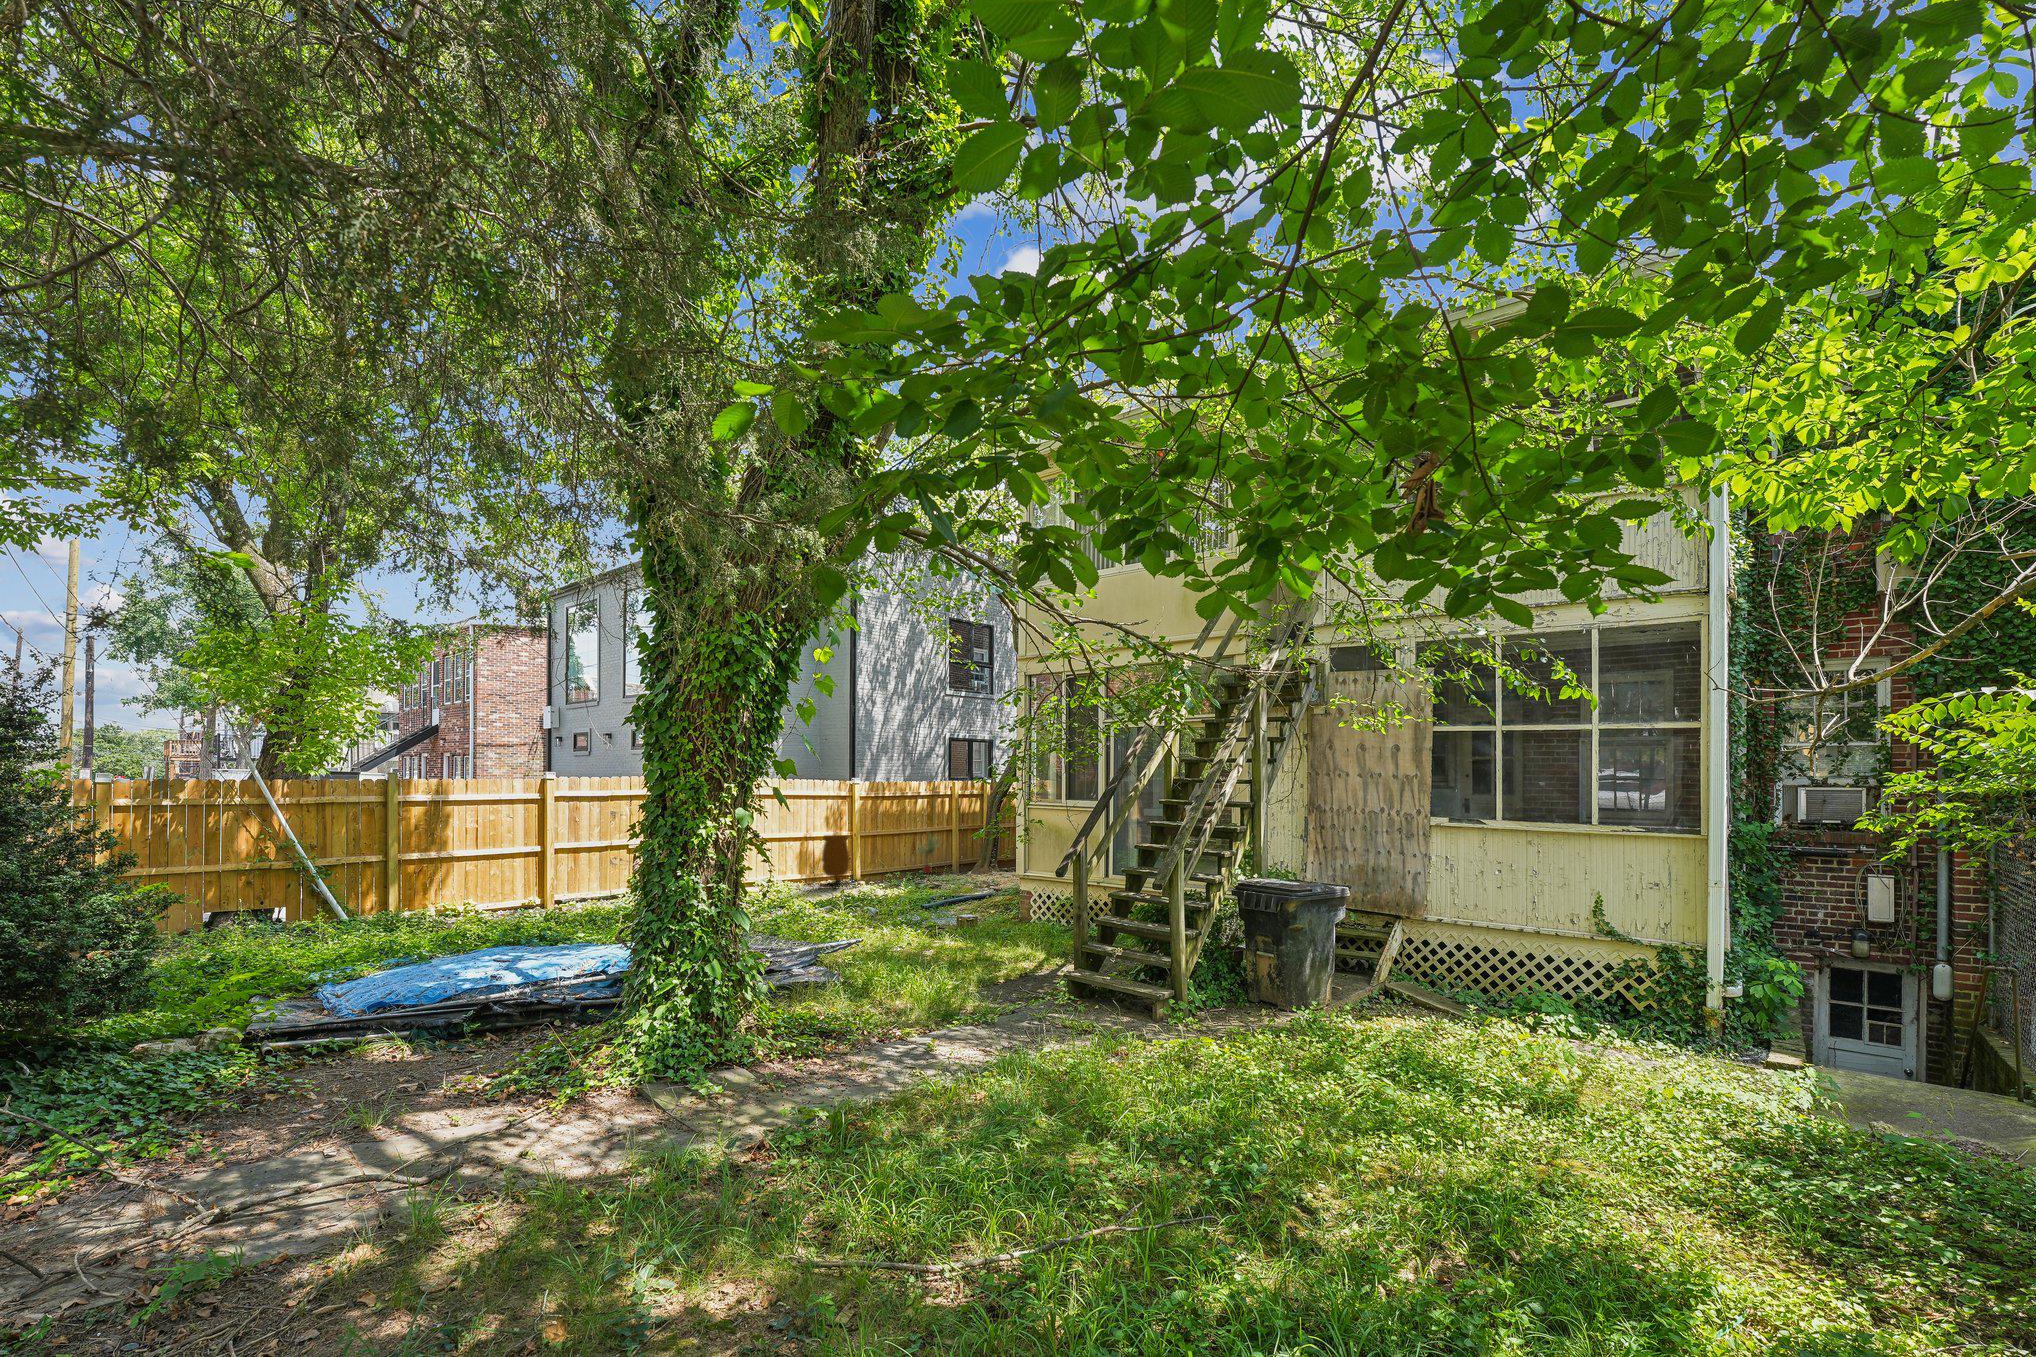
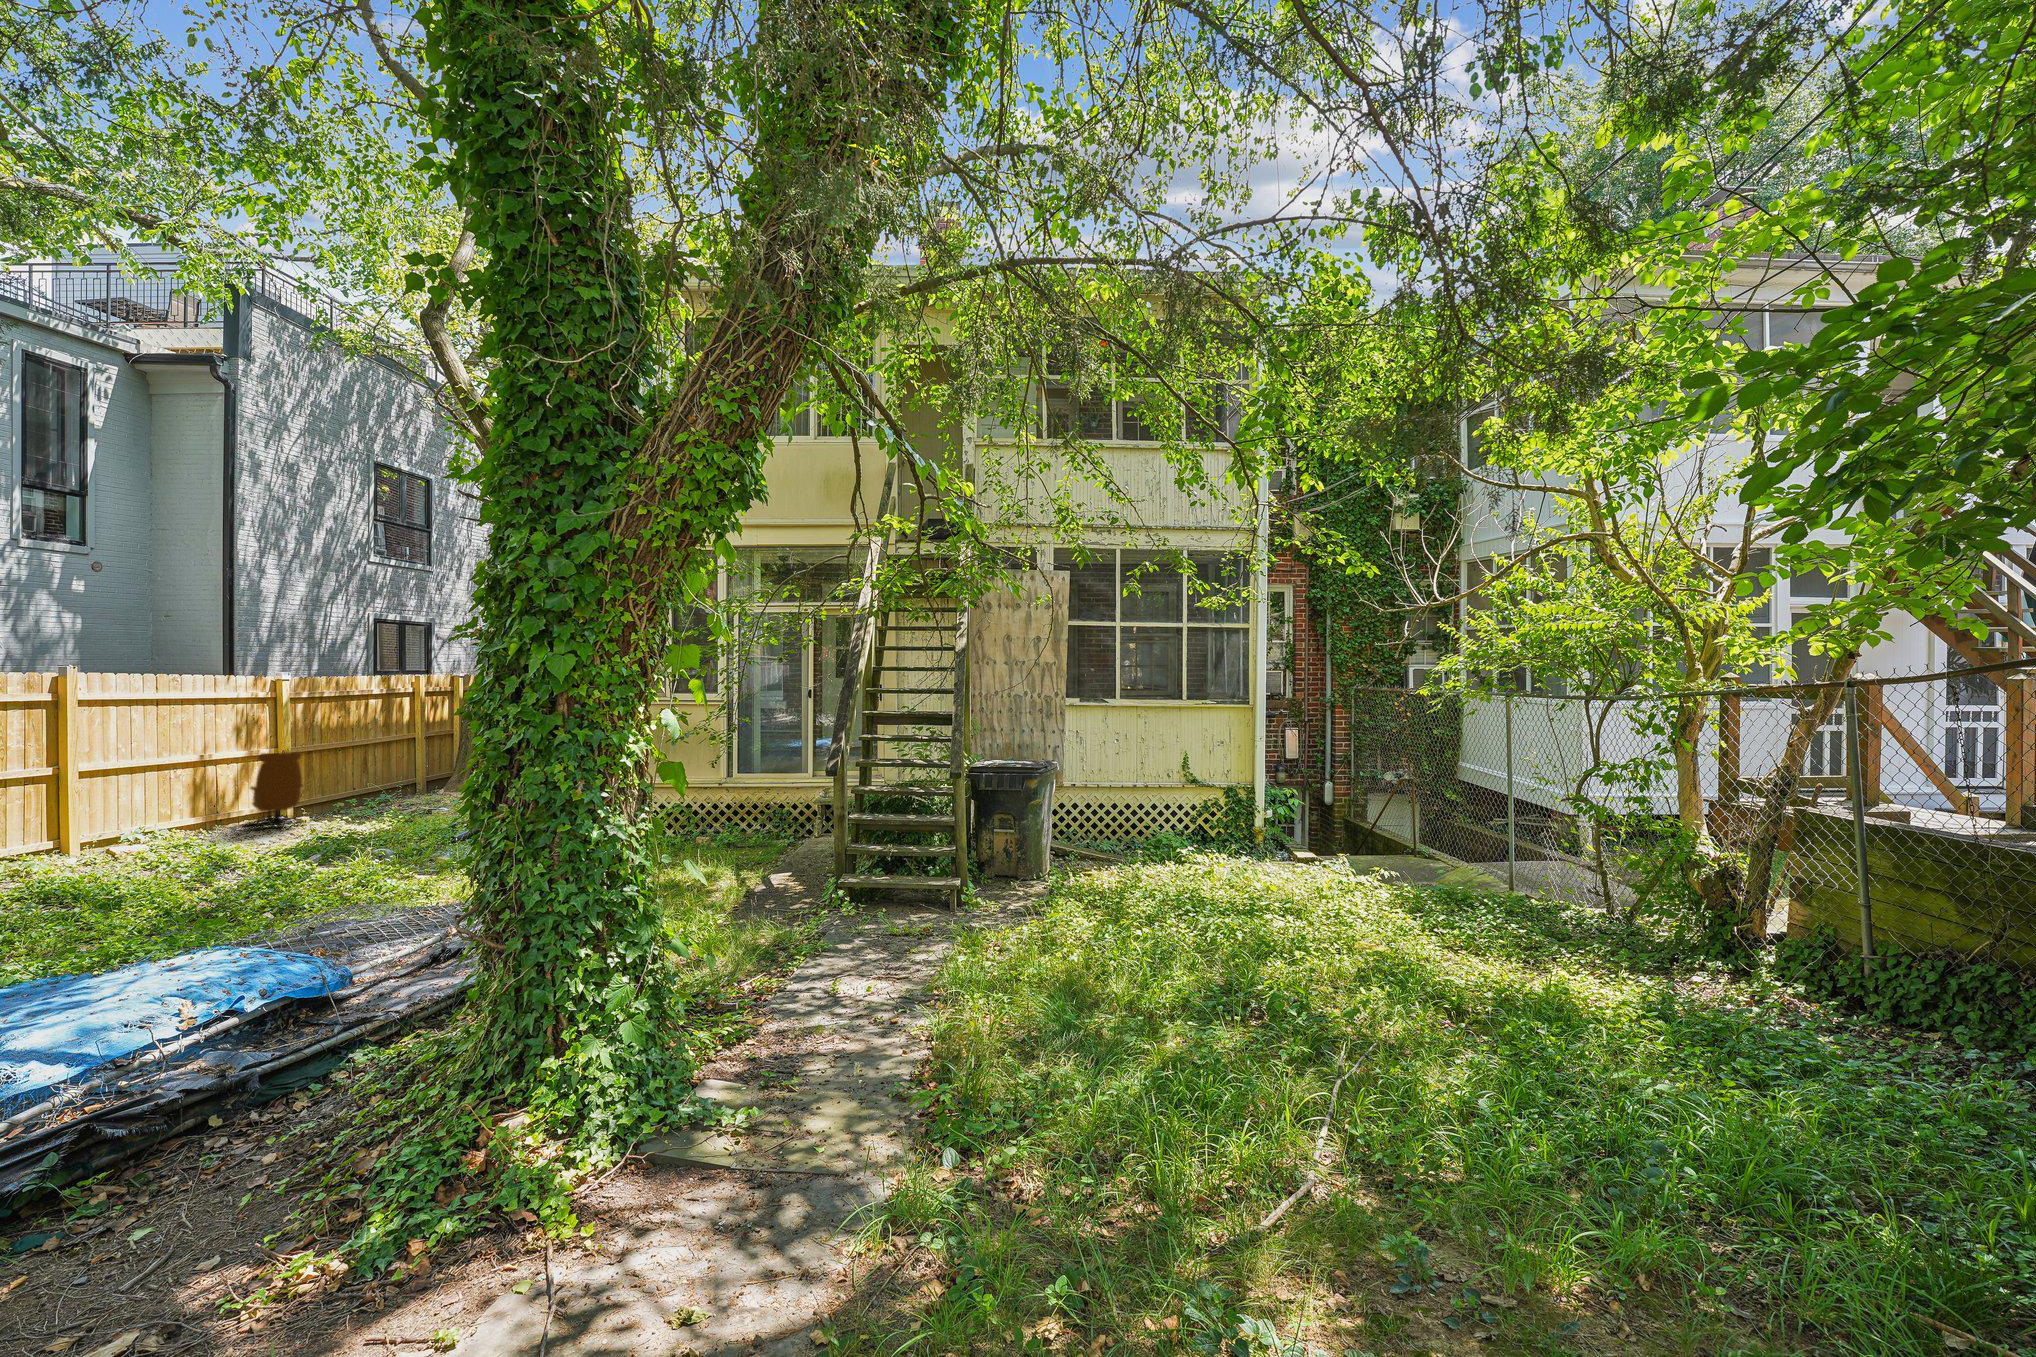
potted tree: present [917,834,941,874] -> none [365,746,405,802]

